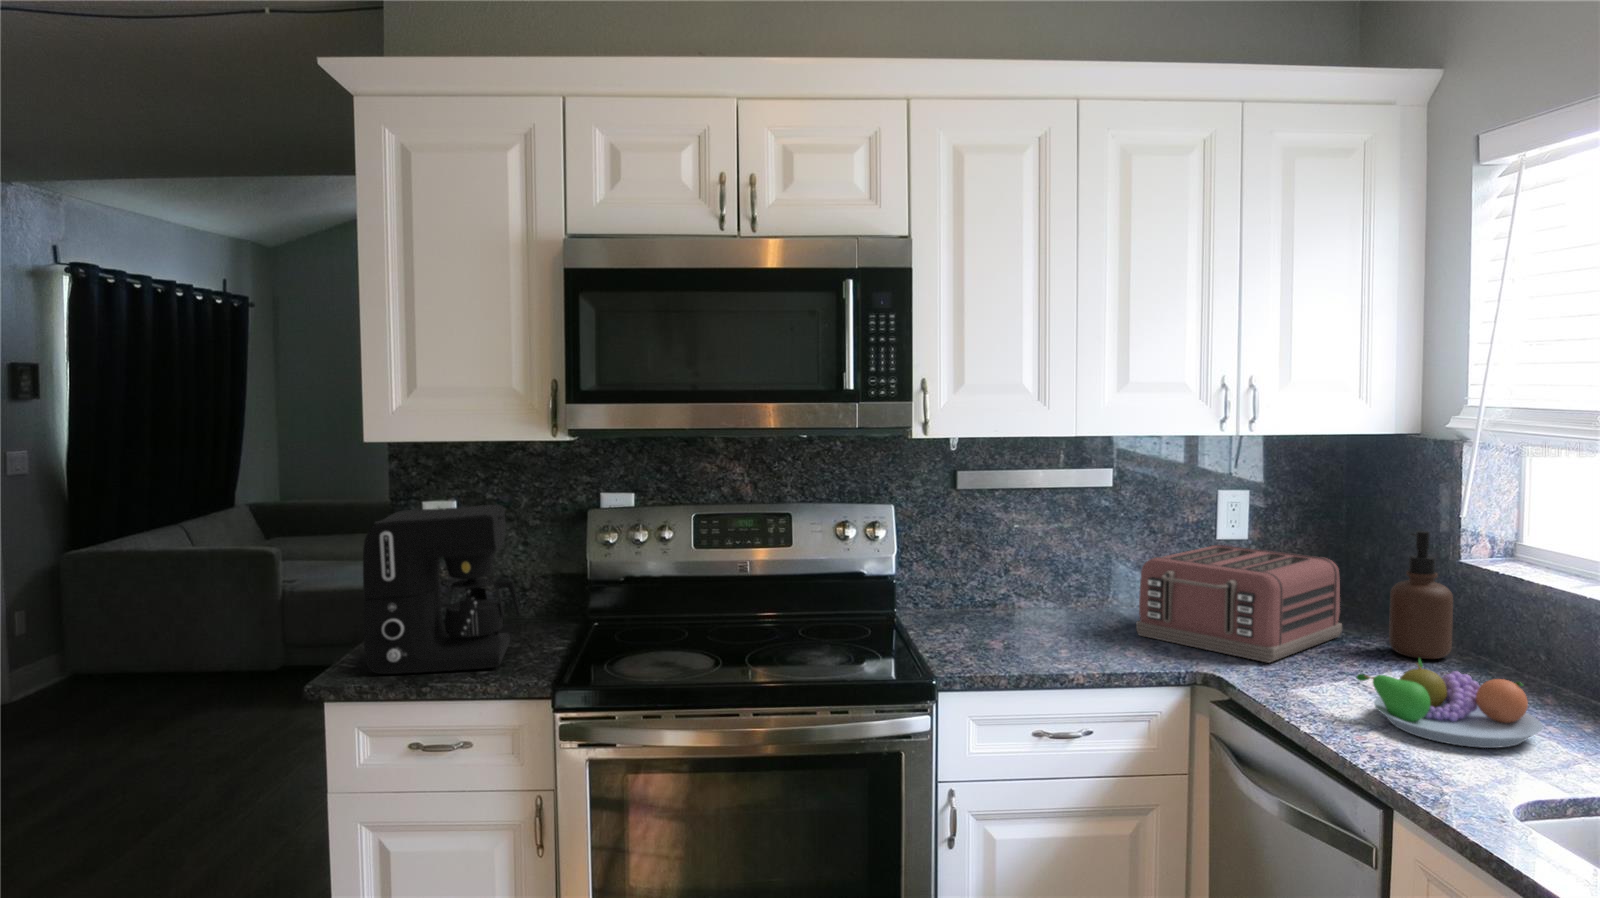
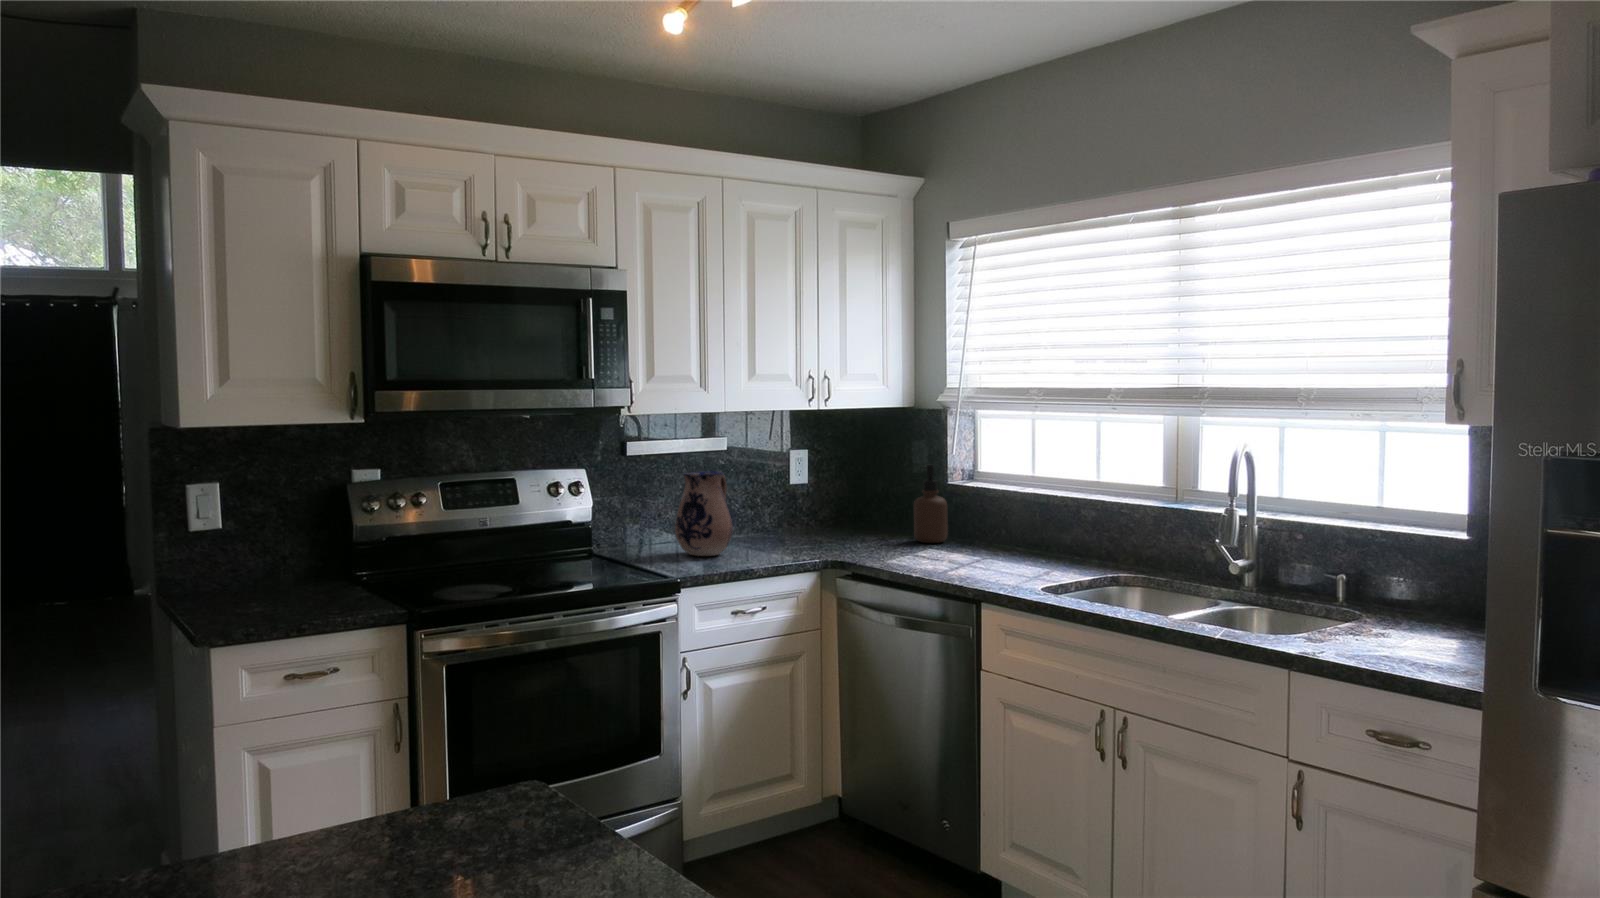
coffee maker: present [363,505,520,674] -> none [203,480,341,624]
ceramic pitcher: none [996,517,1081,637] -> present [675,471,733,556]
toaster: present [1136,545,1342,663] -> none [767,486,885,553]
fruit bowl: present [1357,658,1543,748] -> none [920,531,1010,571]

